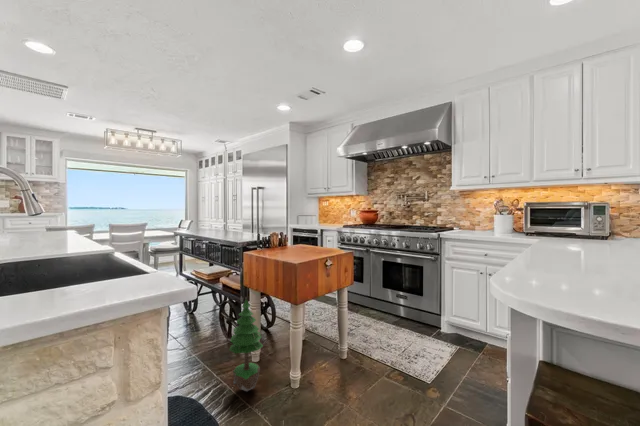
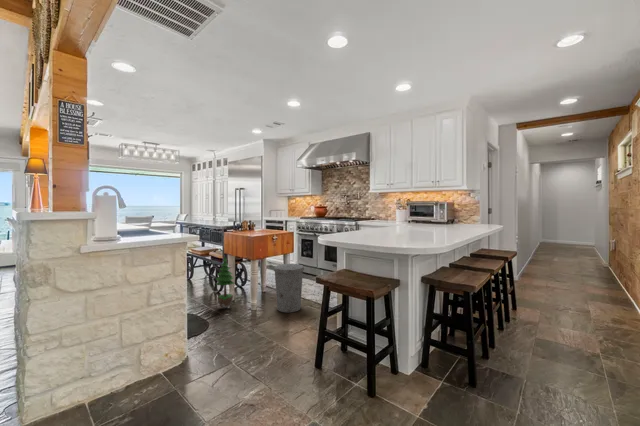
trash can: none [334,309,388,406] -> present [274,264,304,312]

